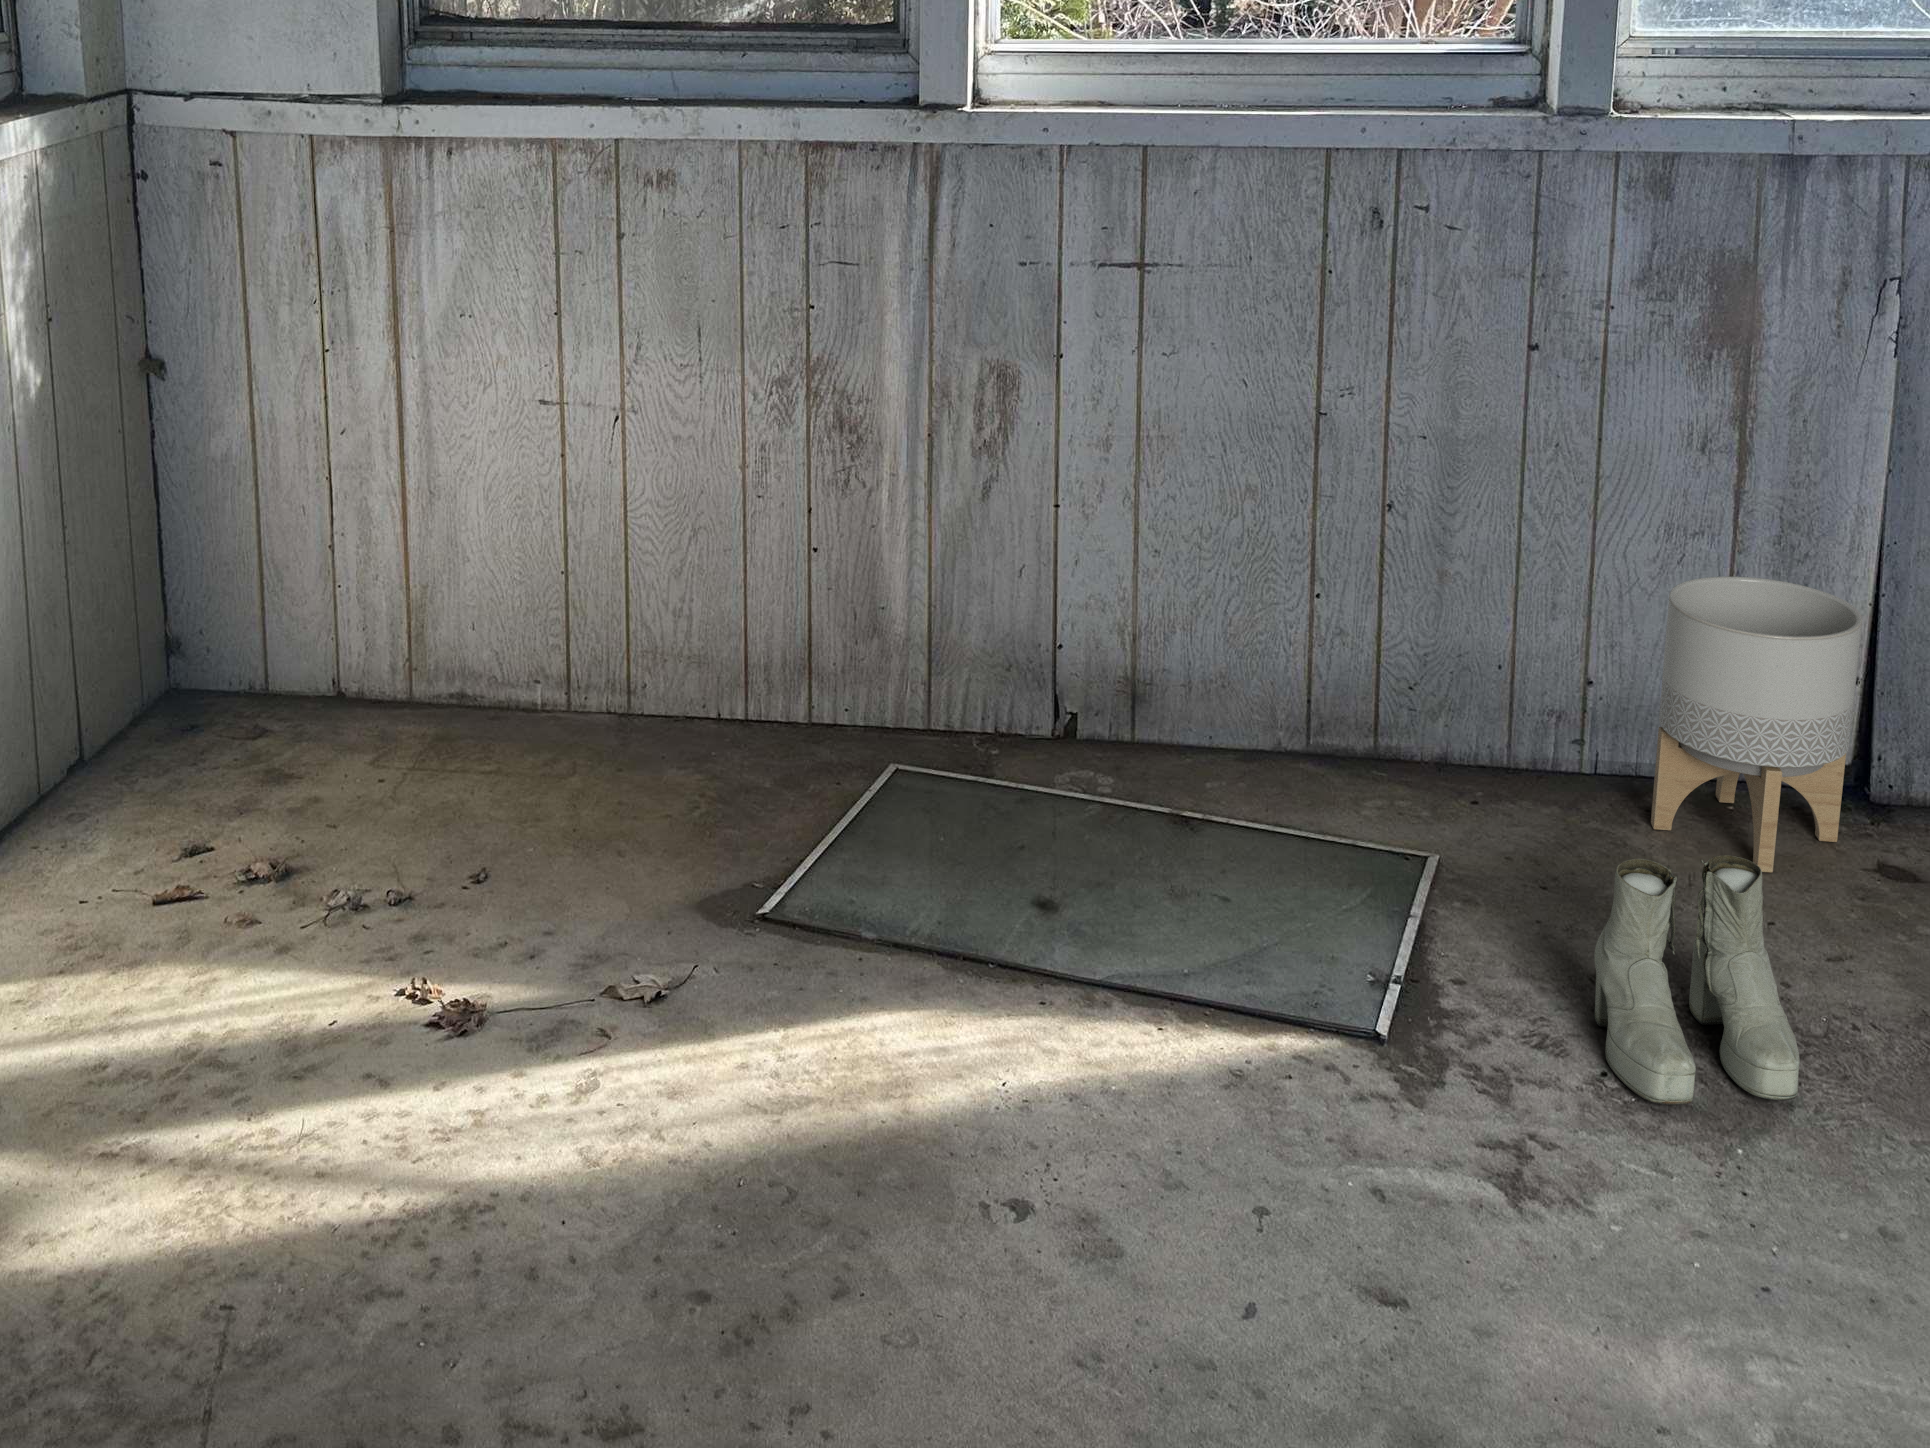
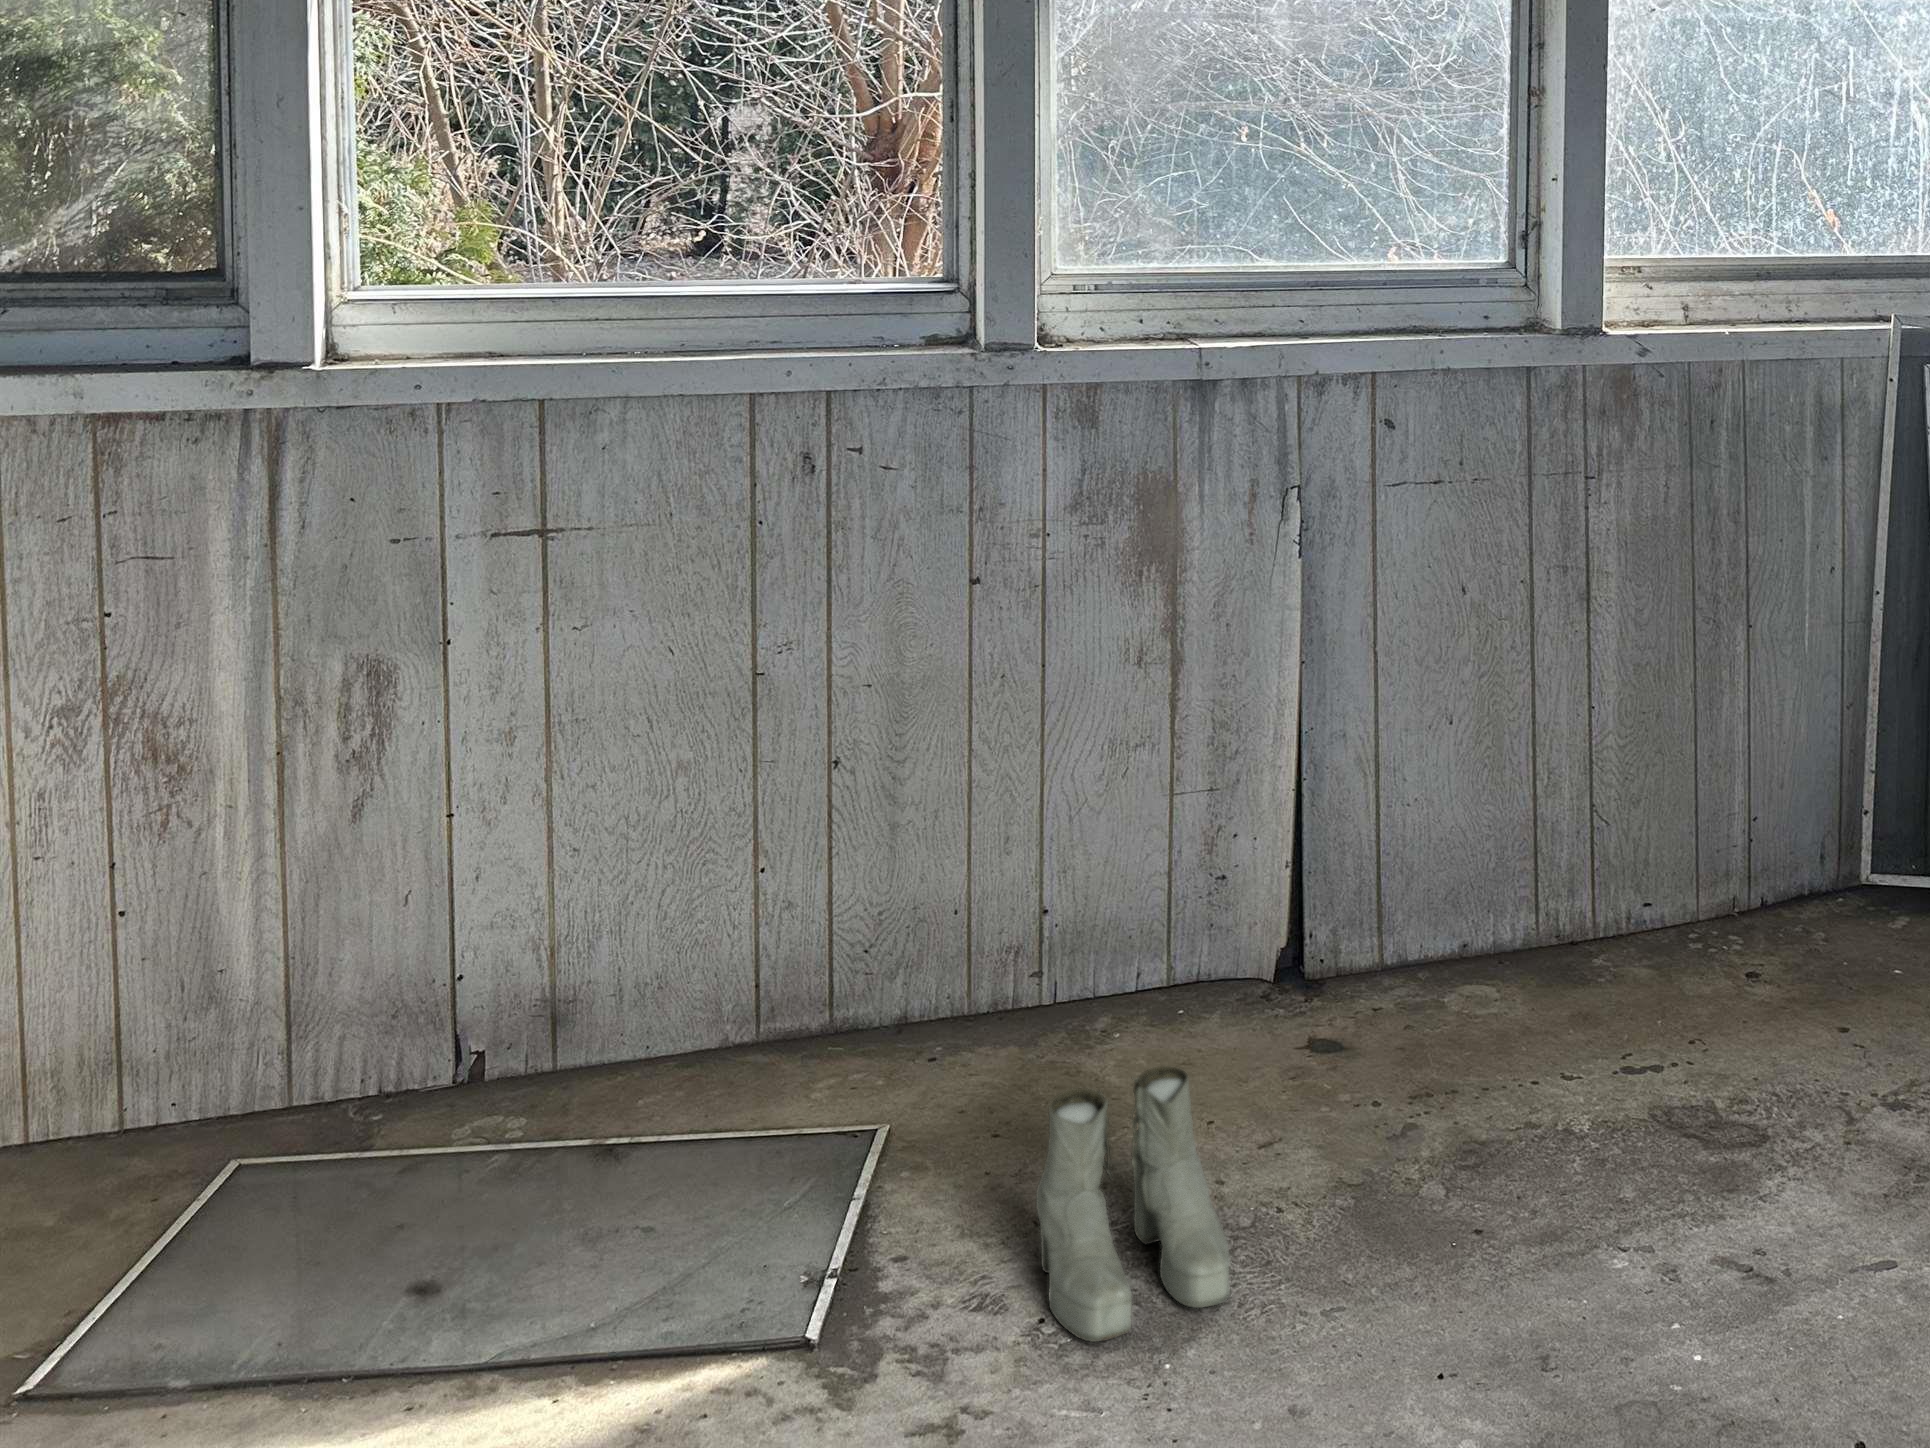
planter: present [1651,576,1862,872] -> none [1109,785,1282,1074]

